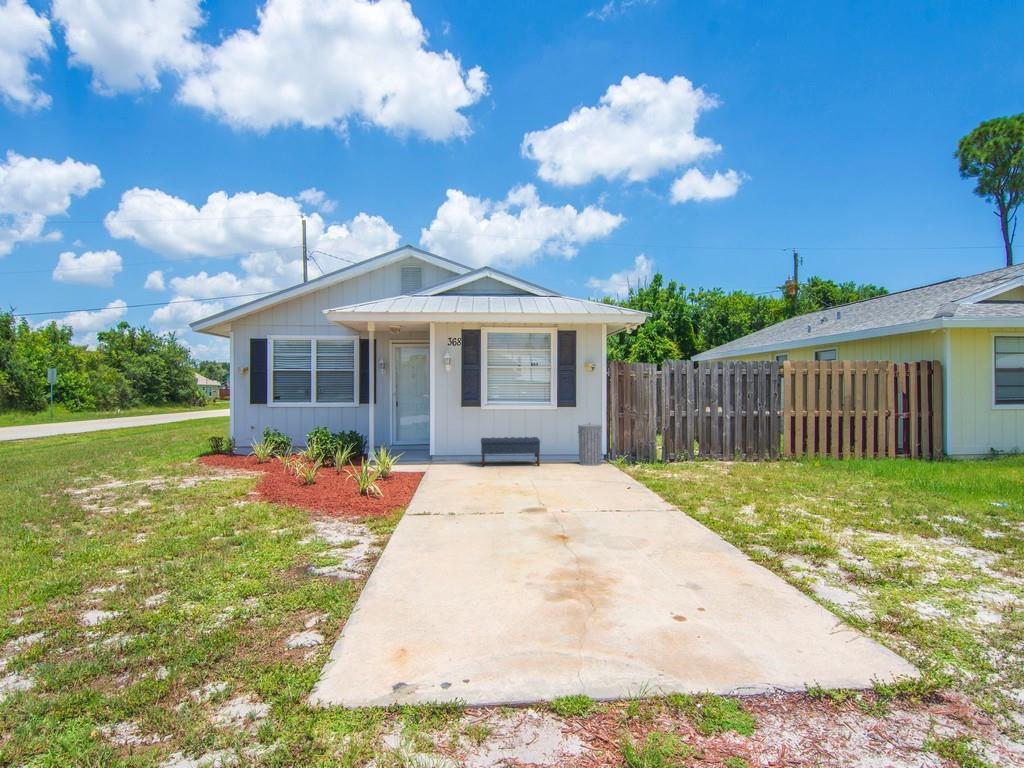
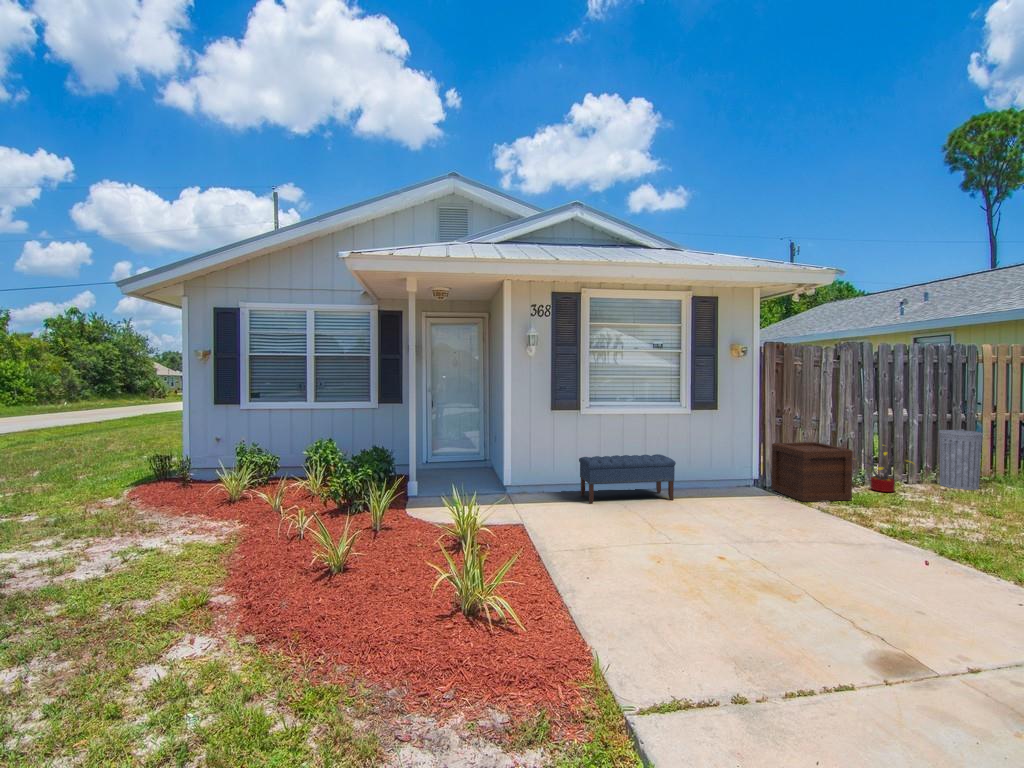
trash can: present [578,423,602,466] -> present [939,429,983,490]
wooden crate: none [616,430,658,468] -> present [771,442,853,502]
decorative plant: none [673,431,714,464] -> present [856,447,913,492]

